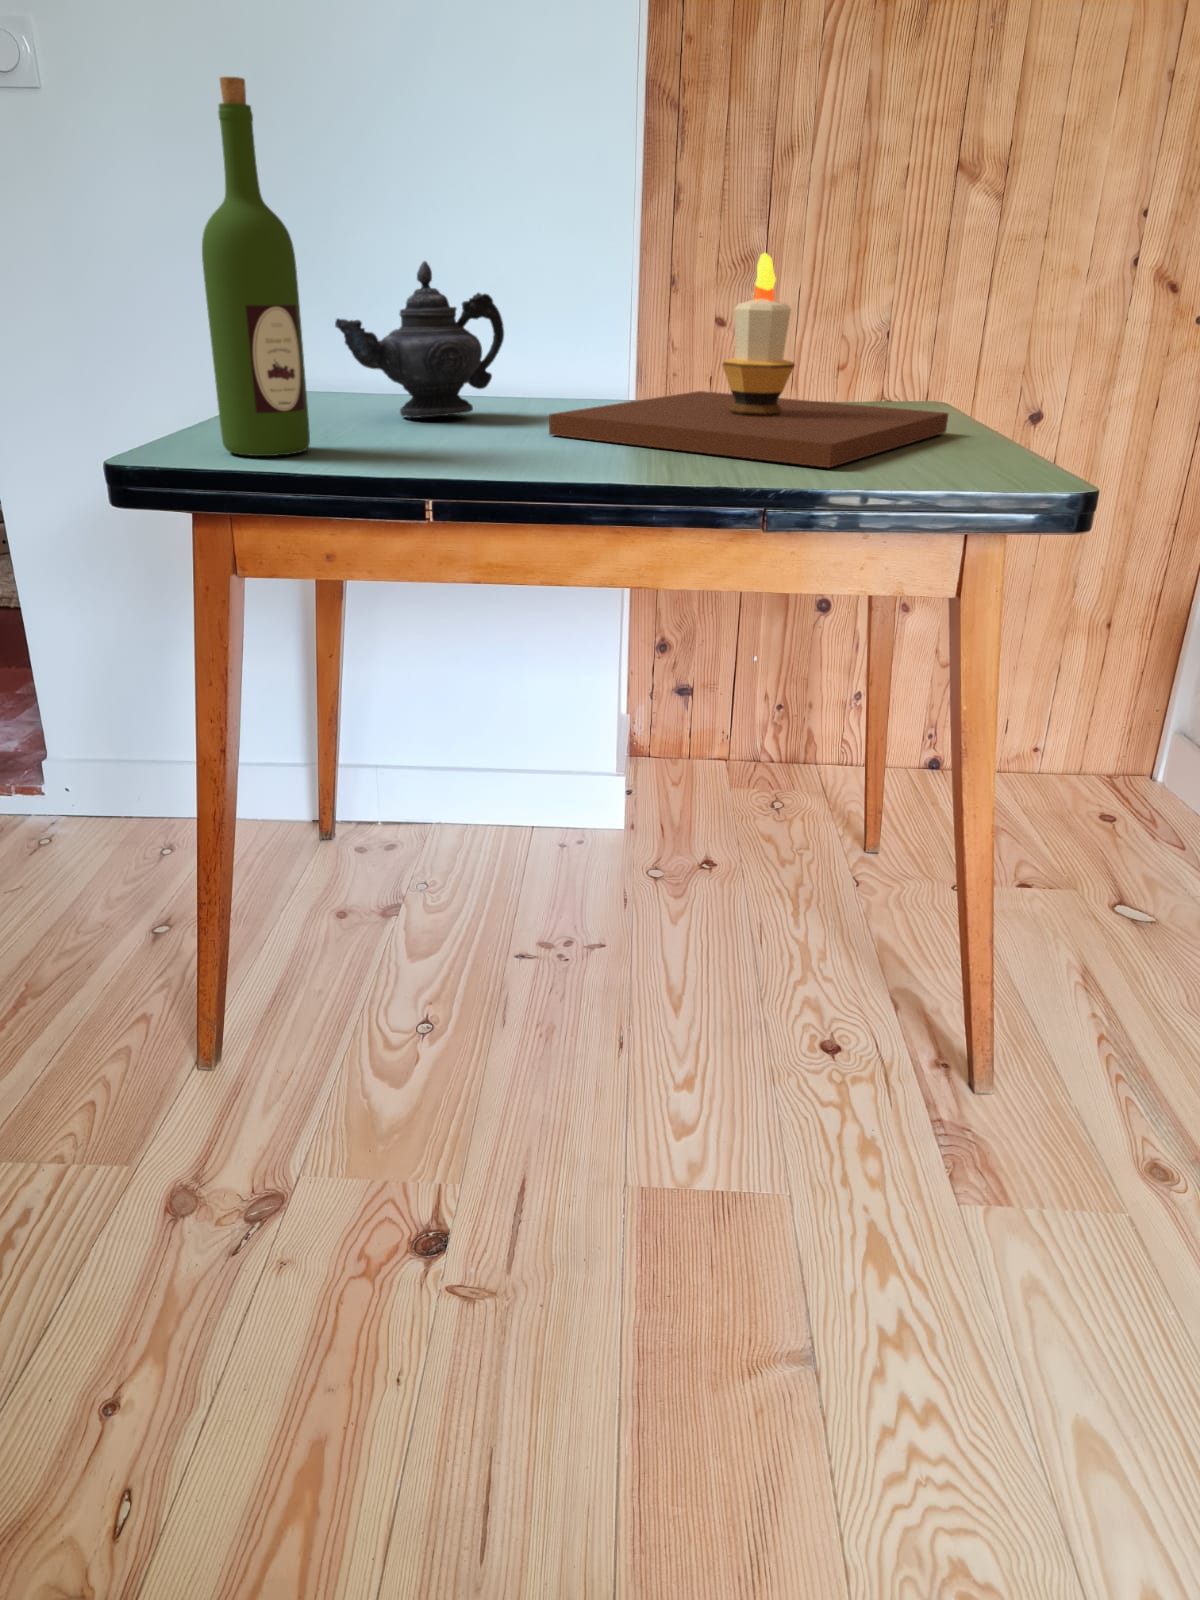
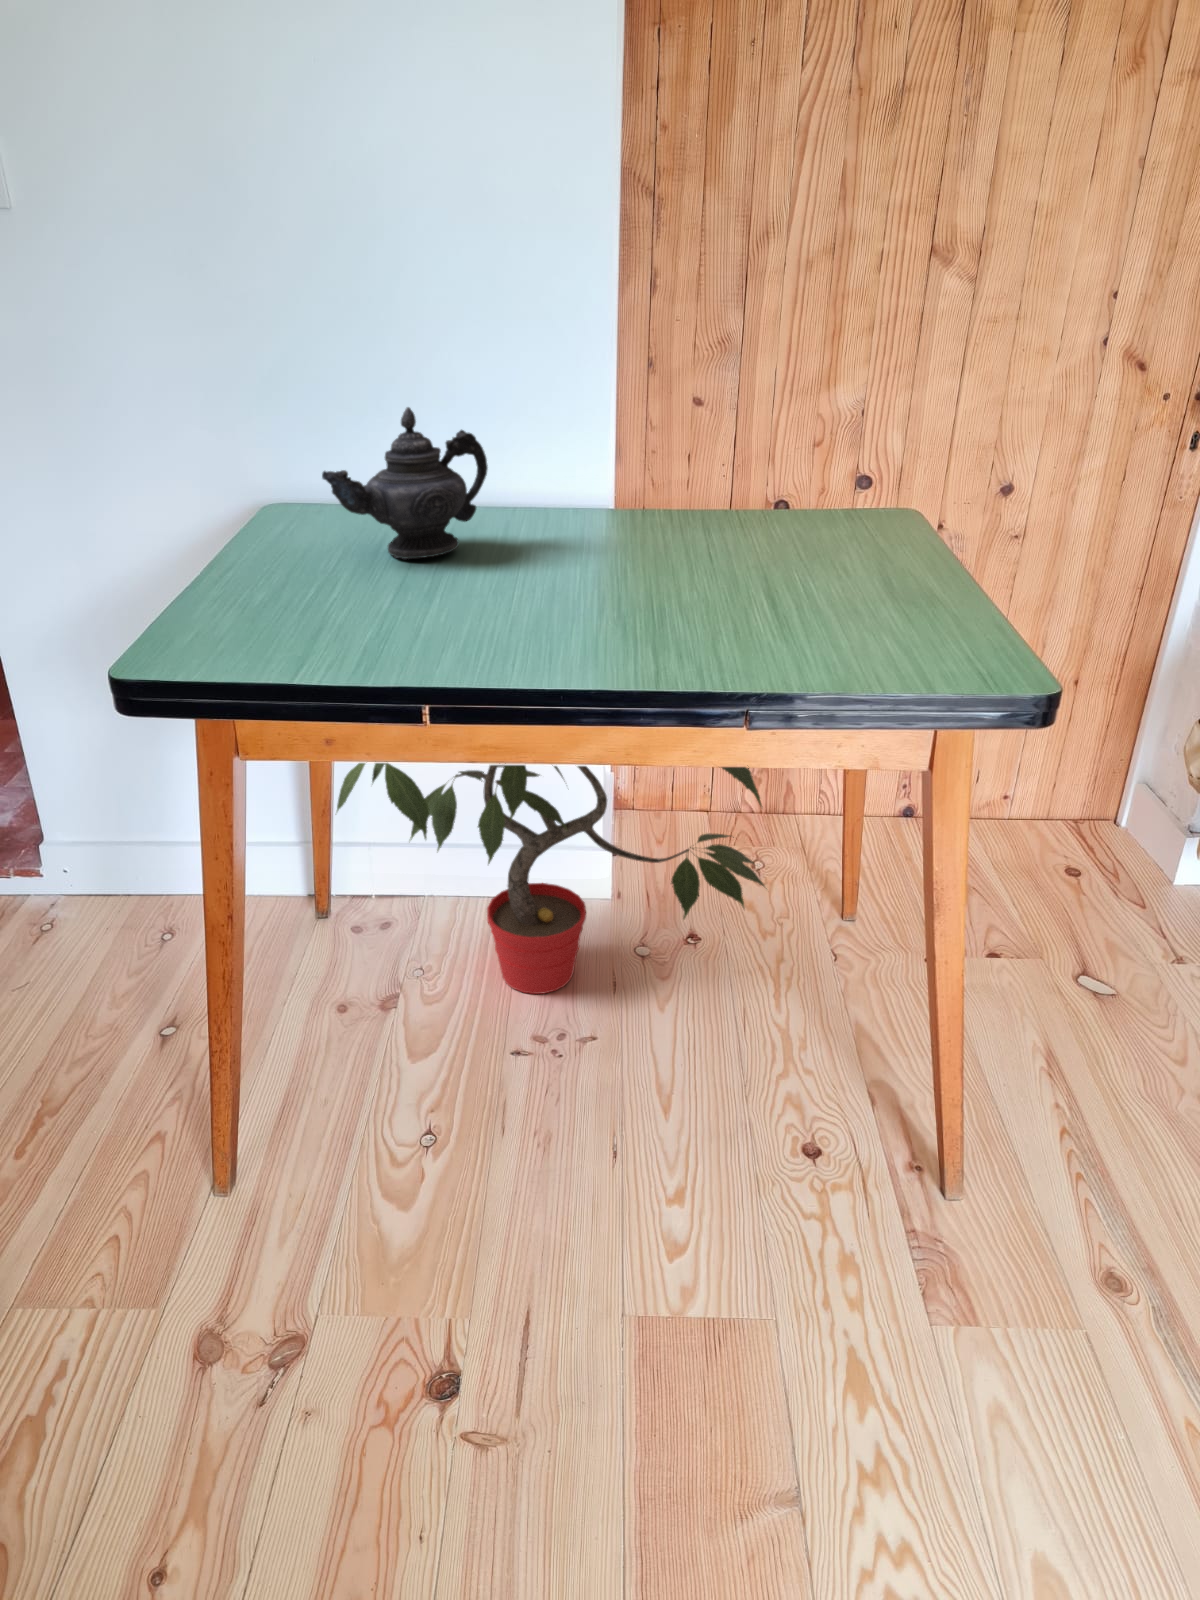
wine bottle: present [202,77,310,456] -> none [193,295,304,647]
candle: present [549,253,948,467] -> none [535,408,922,646]
potted plant: none [339,534,797,907] -> present [337,763,767,994]

